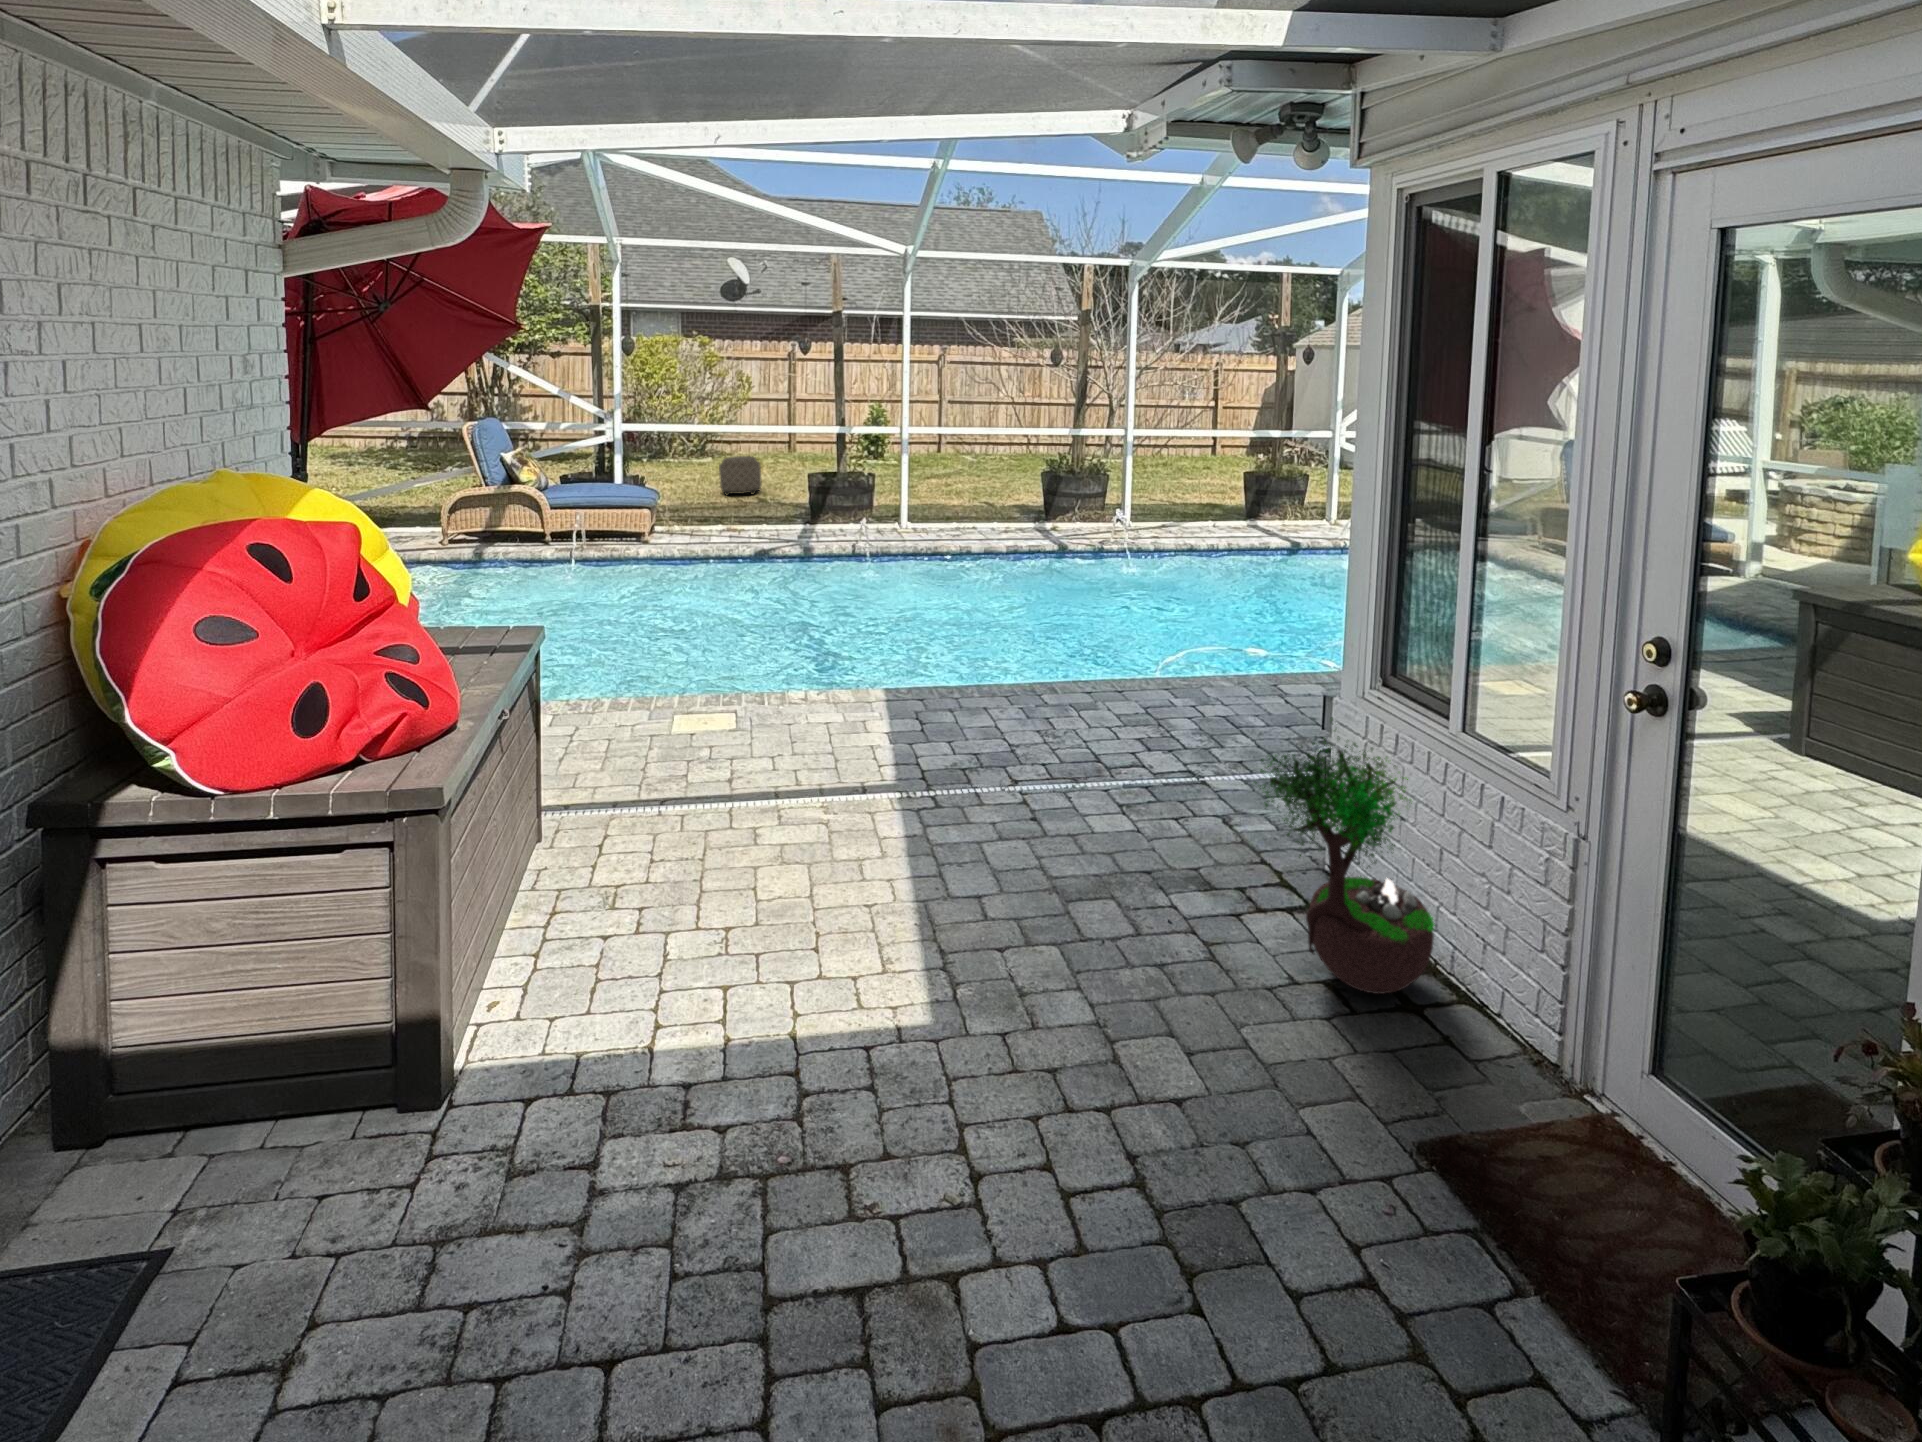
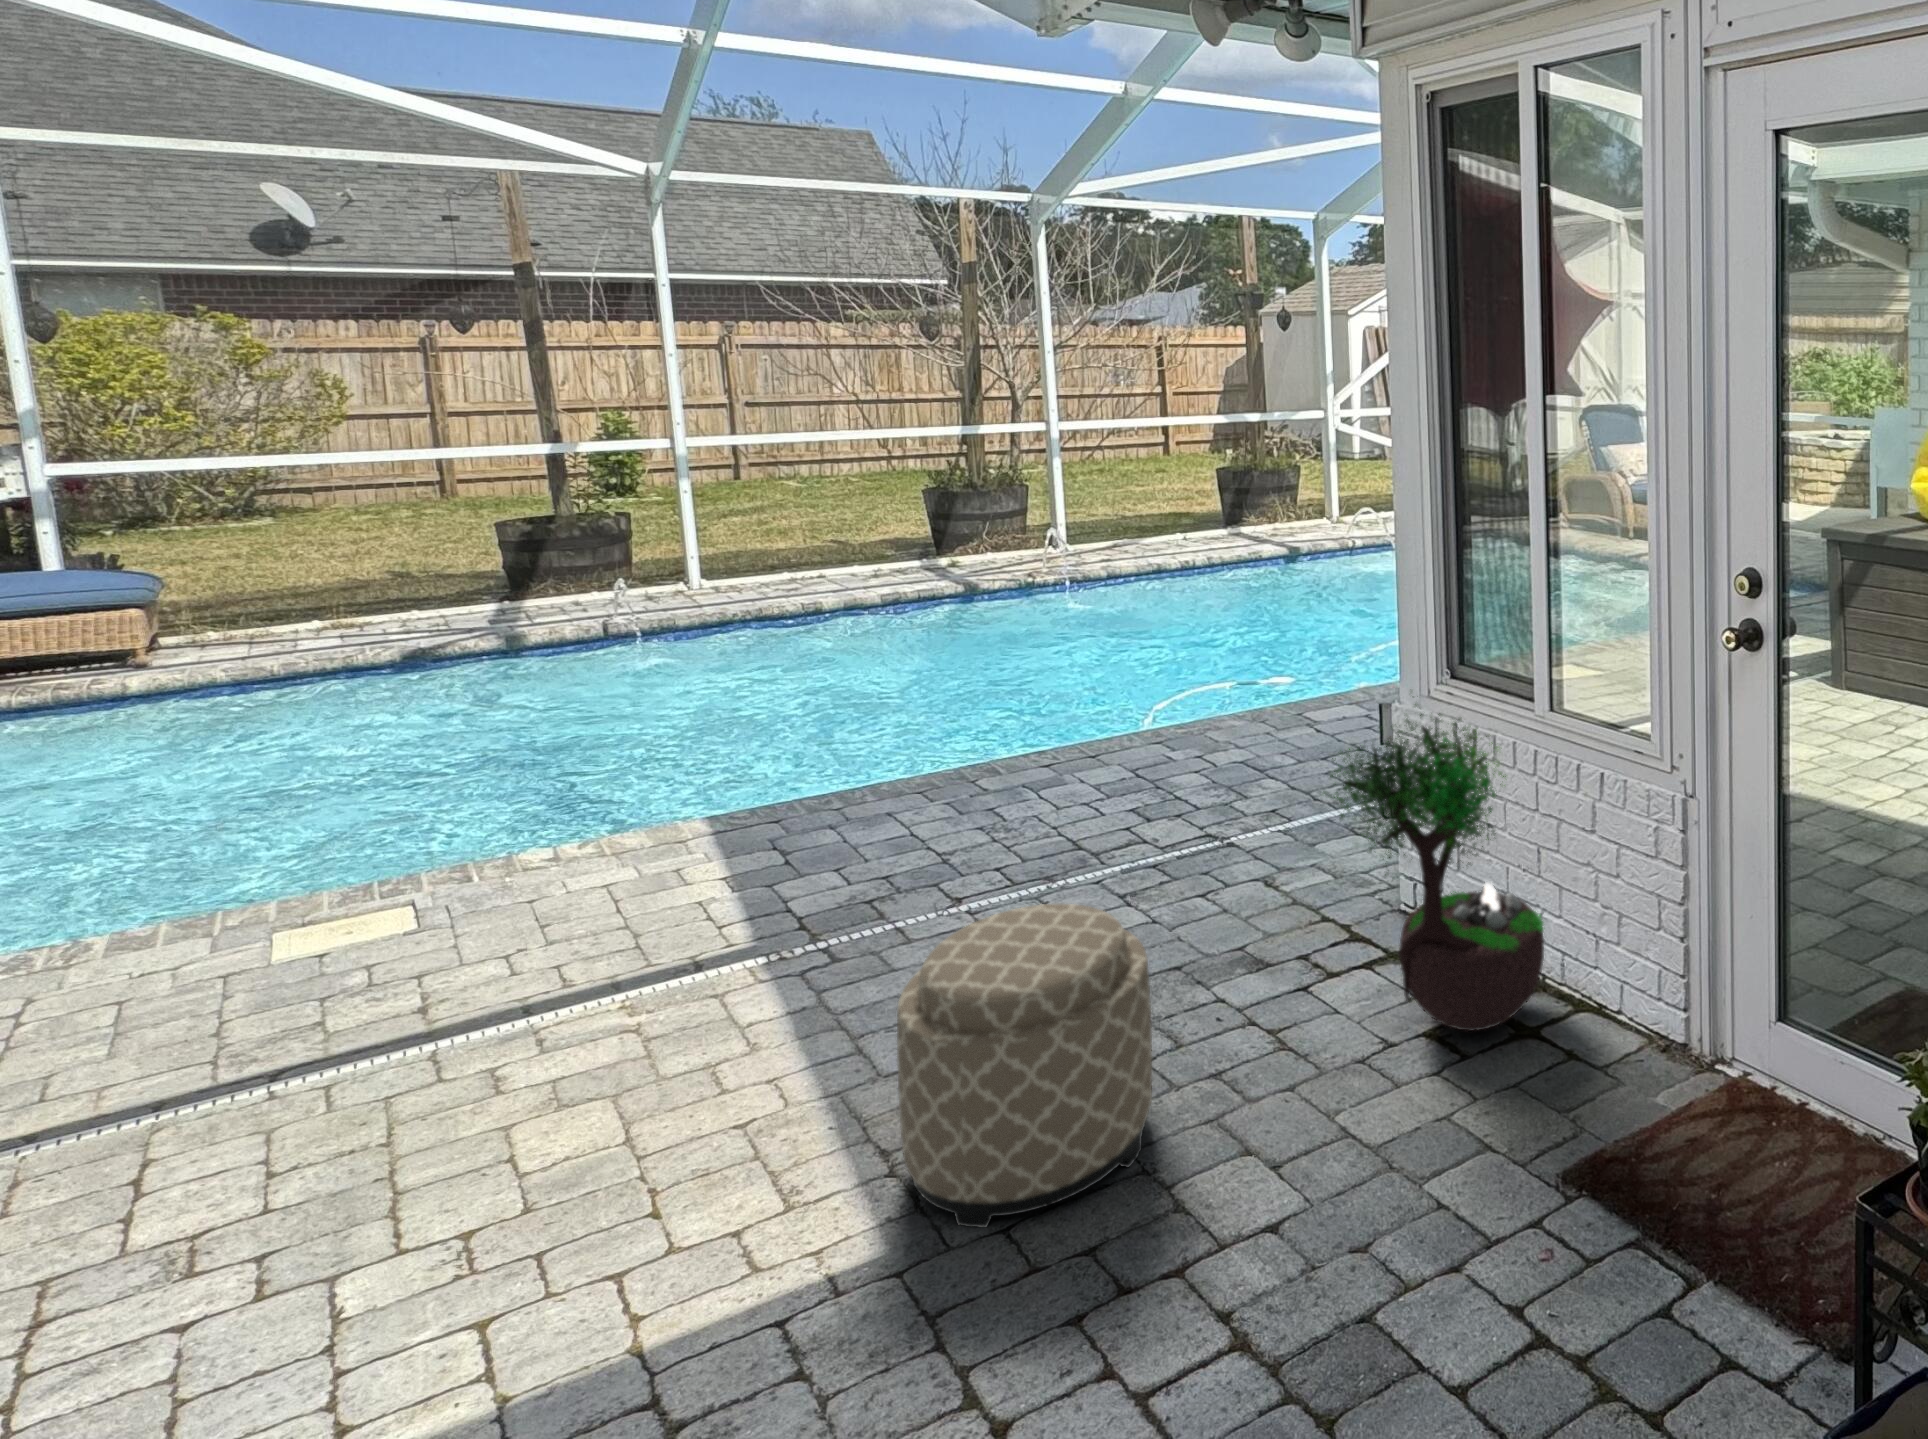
ottoman: present [719,456,762,496] -> present [897,904,1152,1227]

